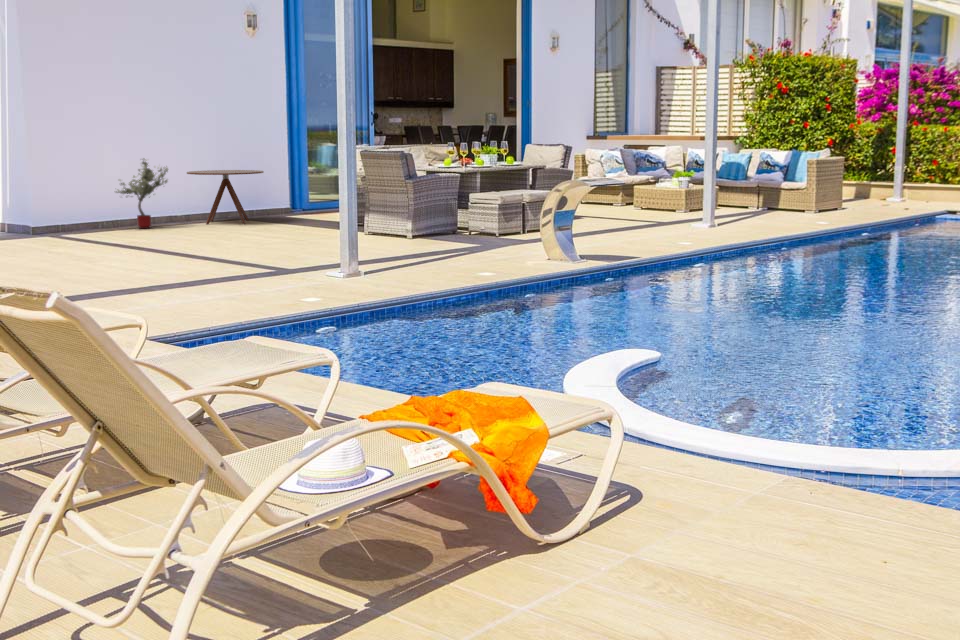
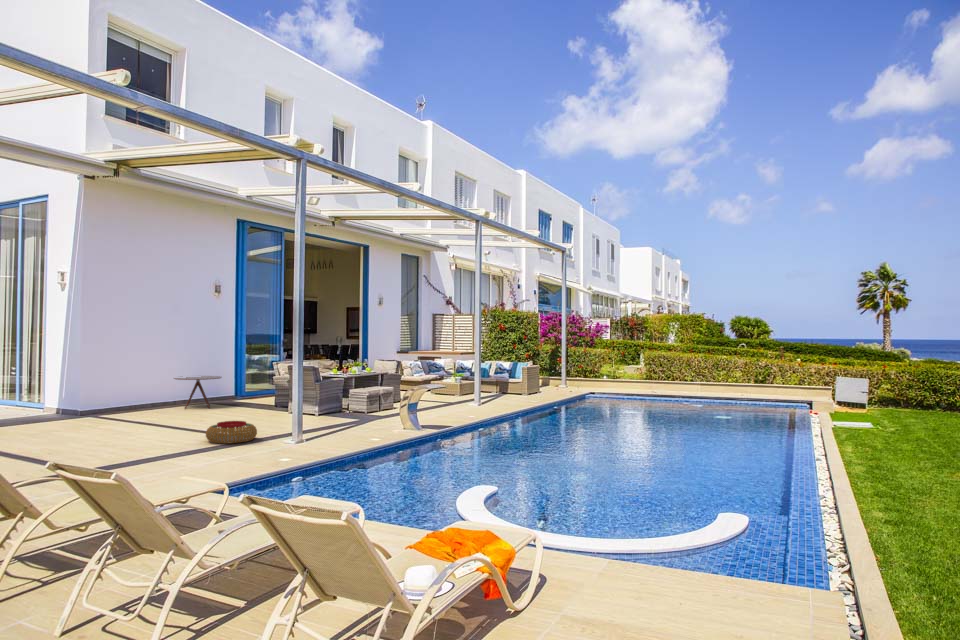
potted tree: present [116,158,168,229] -> none [129,370,164,413]
pouf: none [196,236,283,274] -> present [206,421,257,444]

